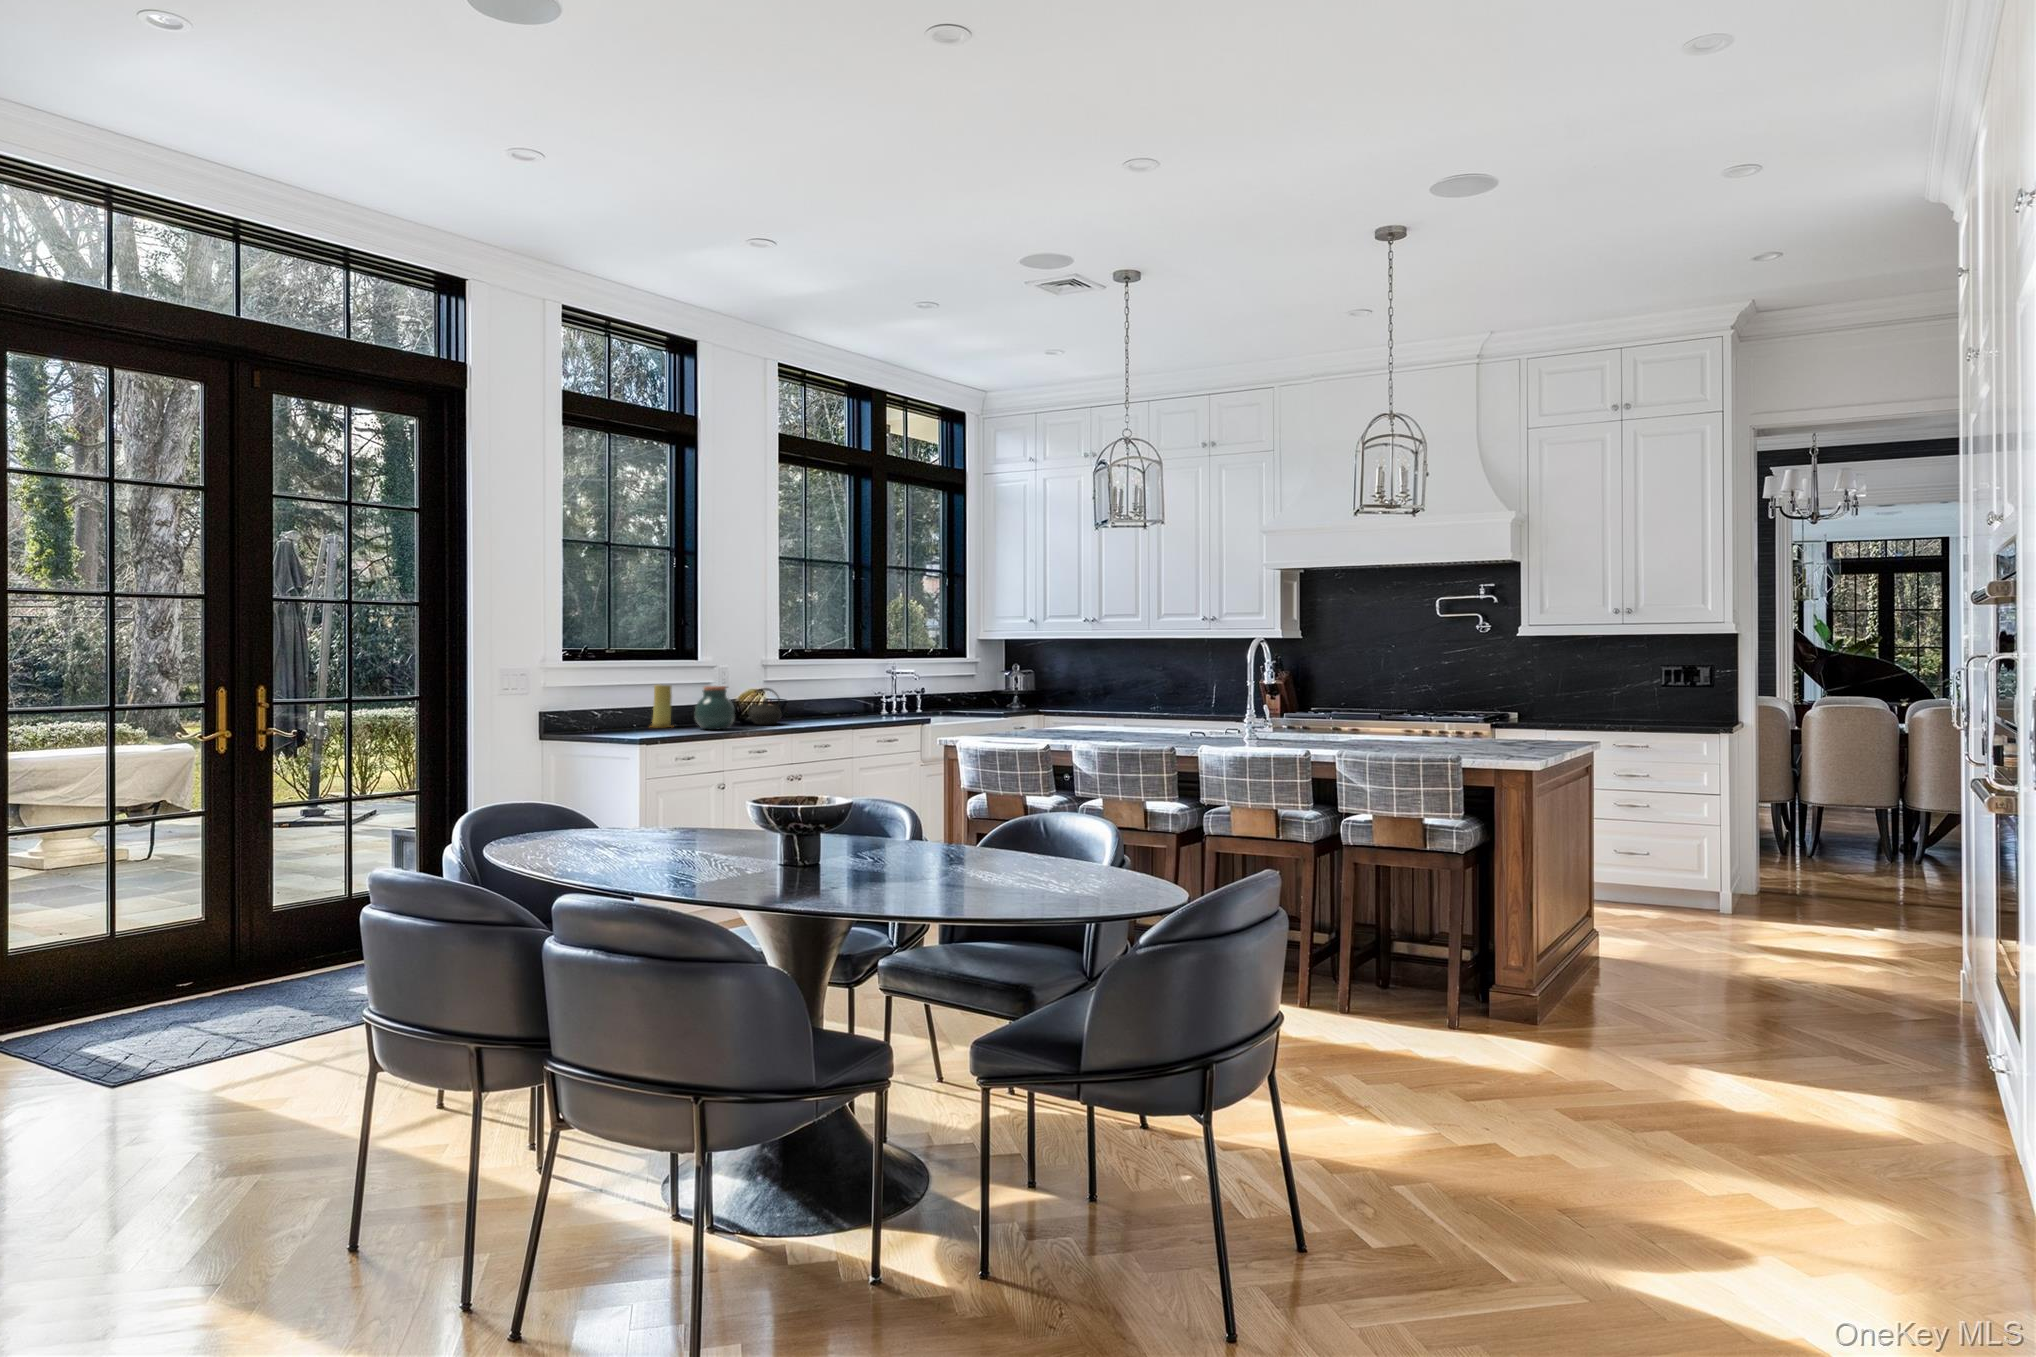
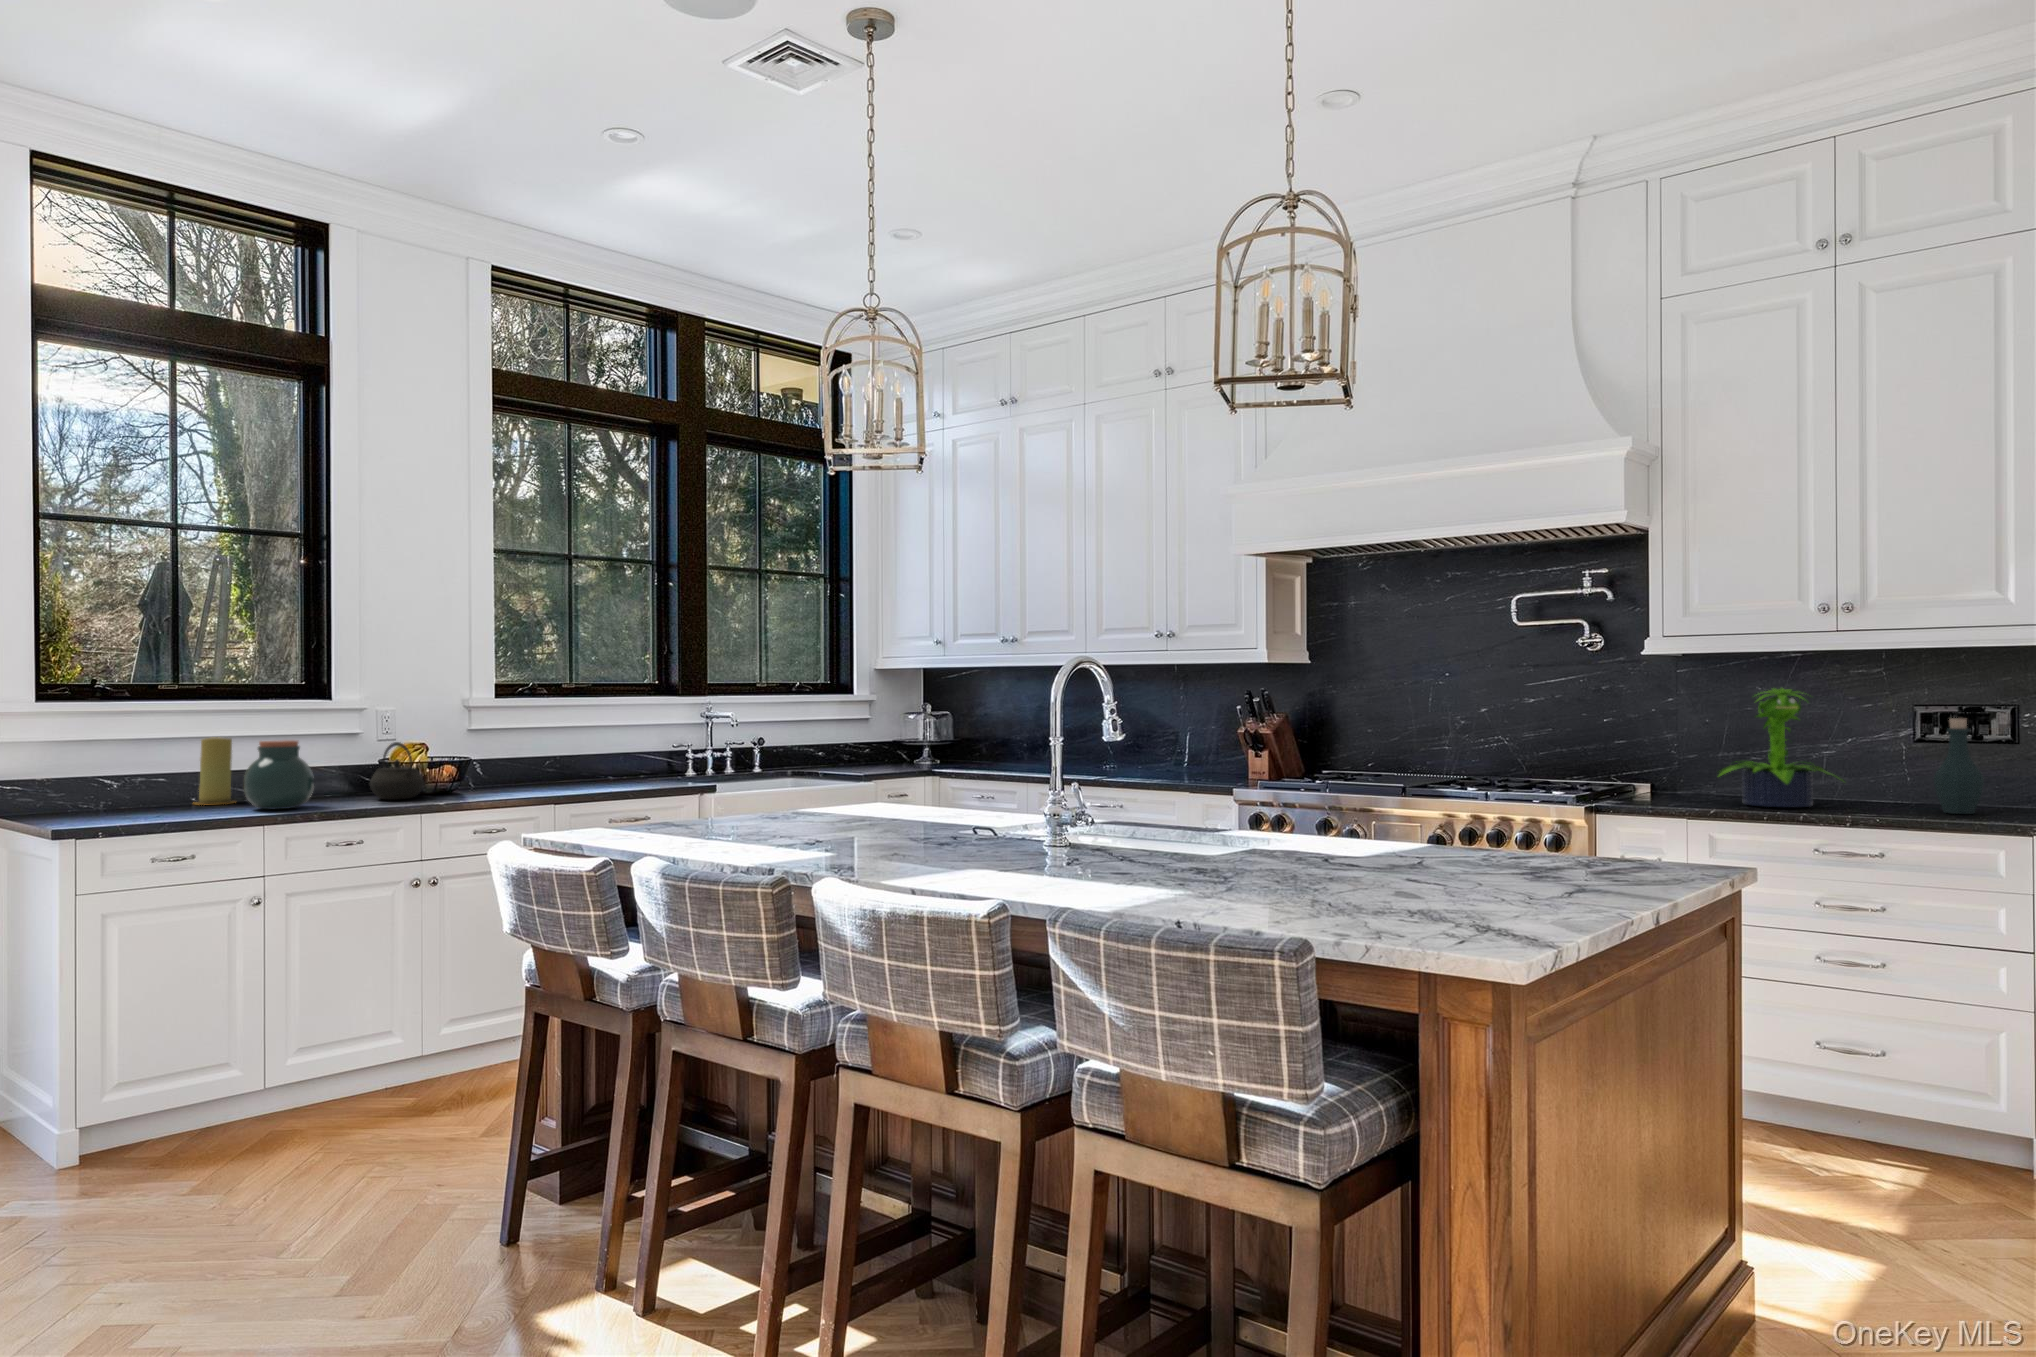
potted plant: none [1559,656,1629,722] -> present [1719,688,1843,807]
bottle: none [1674,673,1699,724] -> present [1934,718,1984,814]

